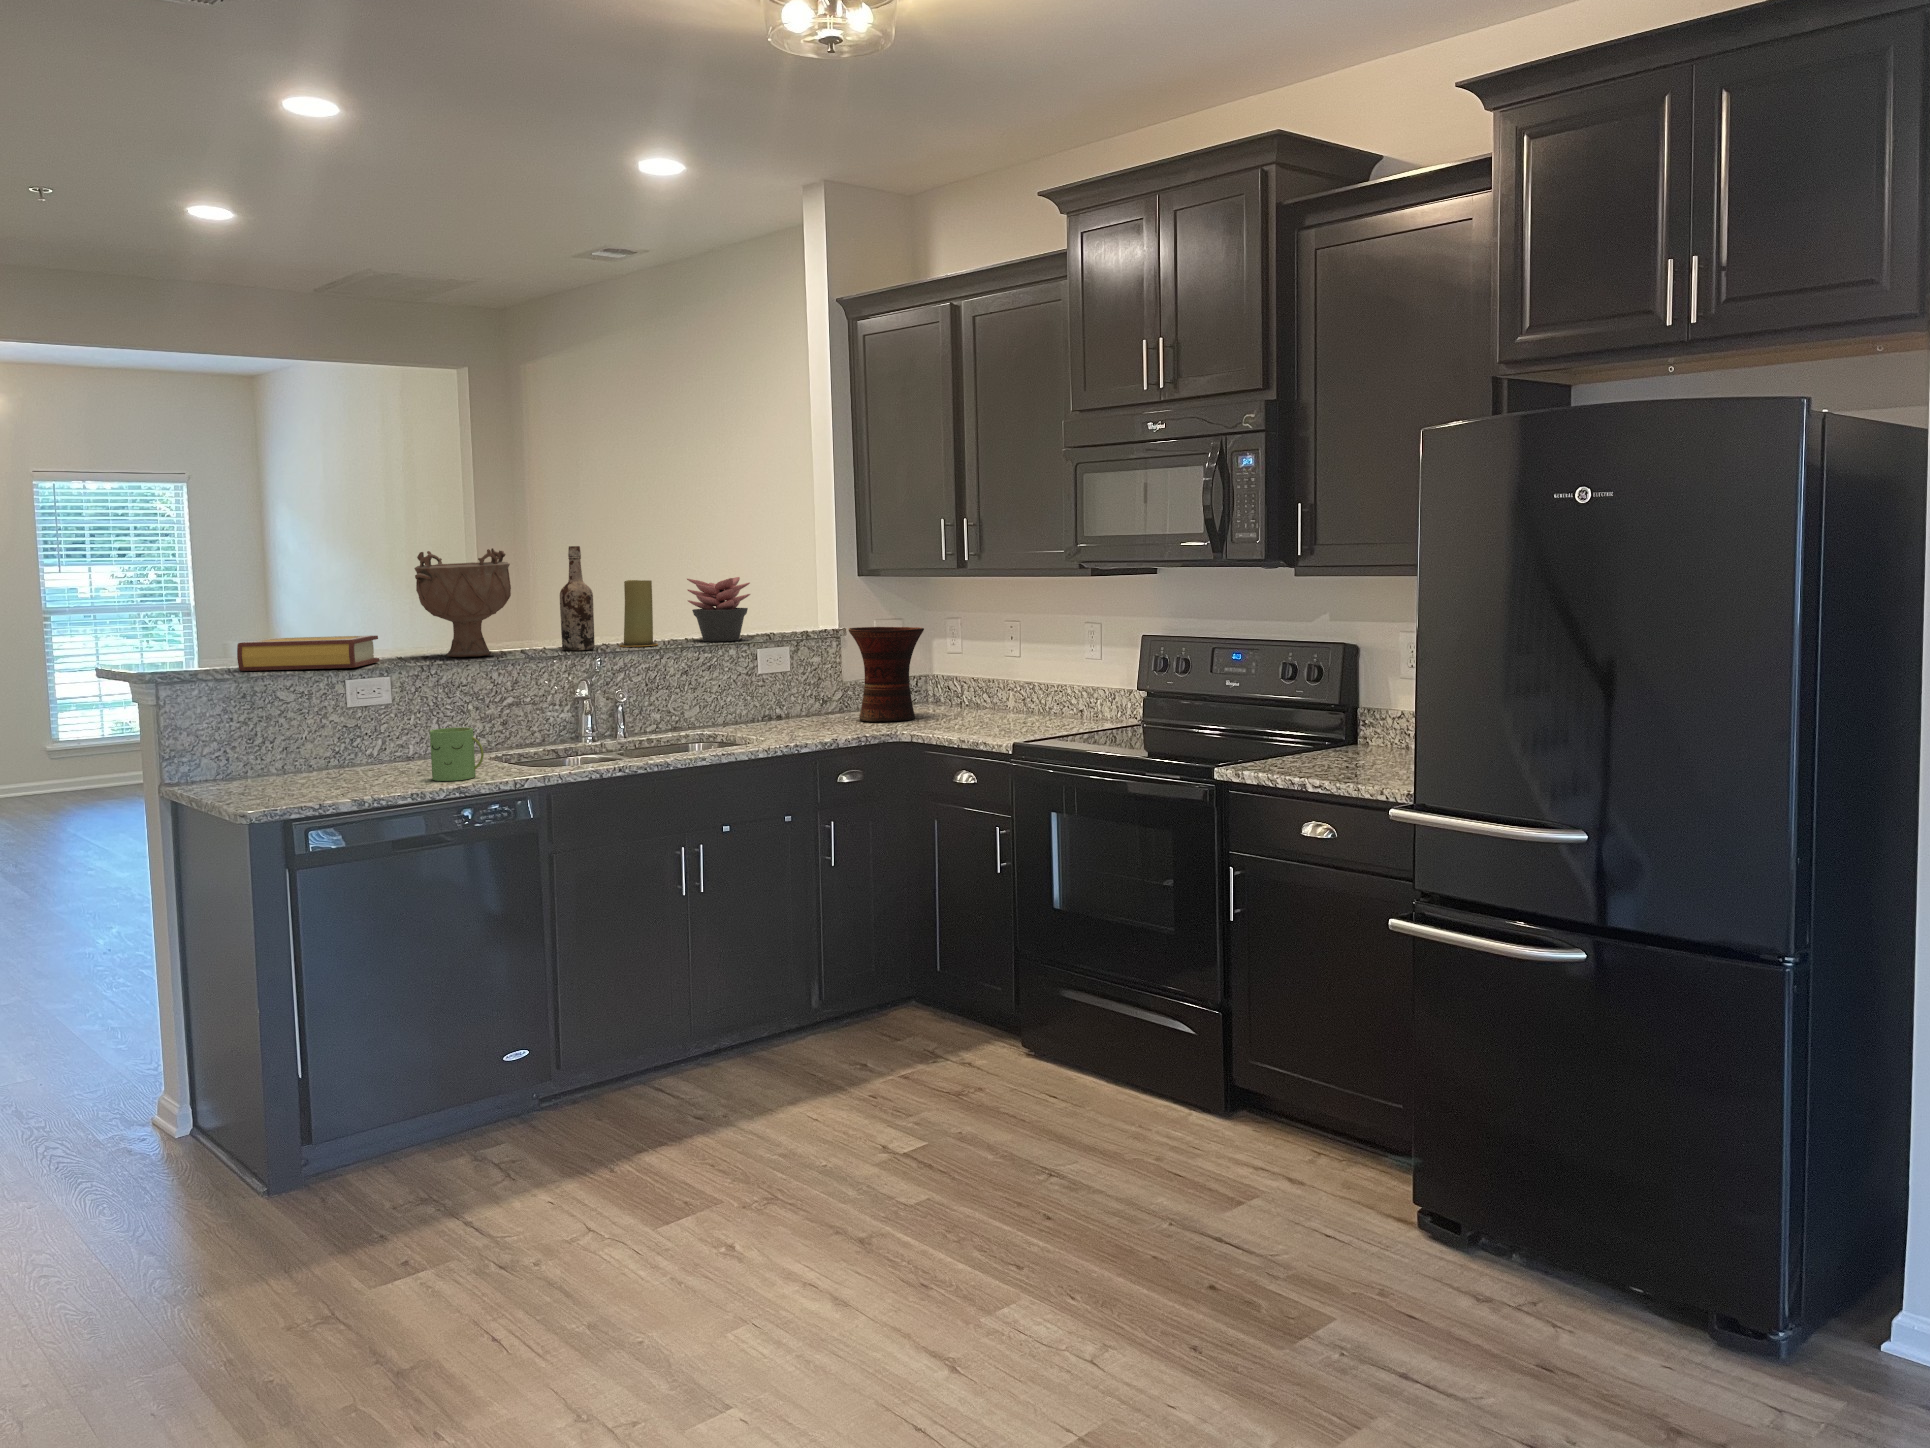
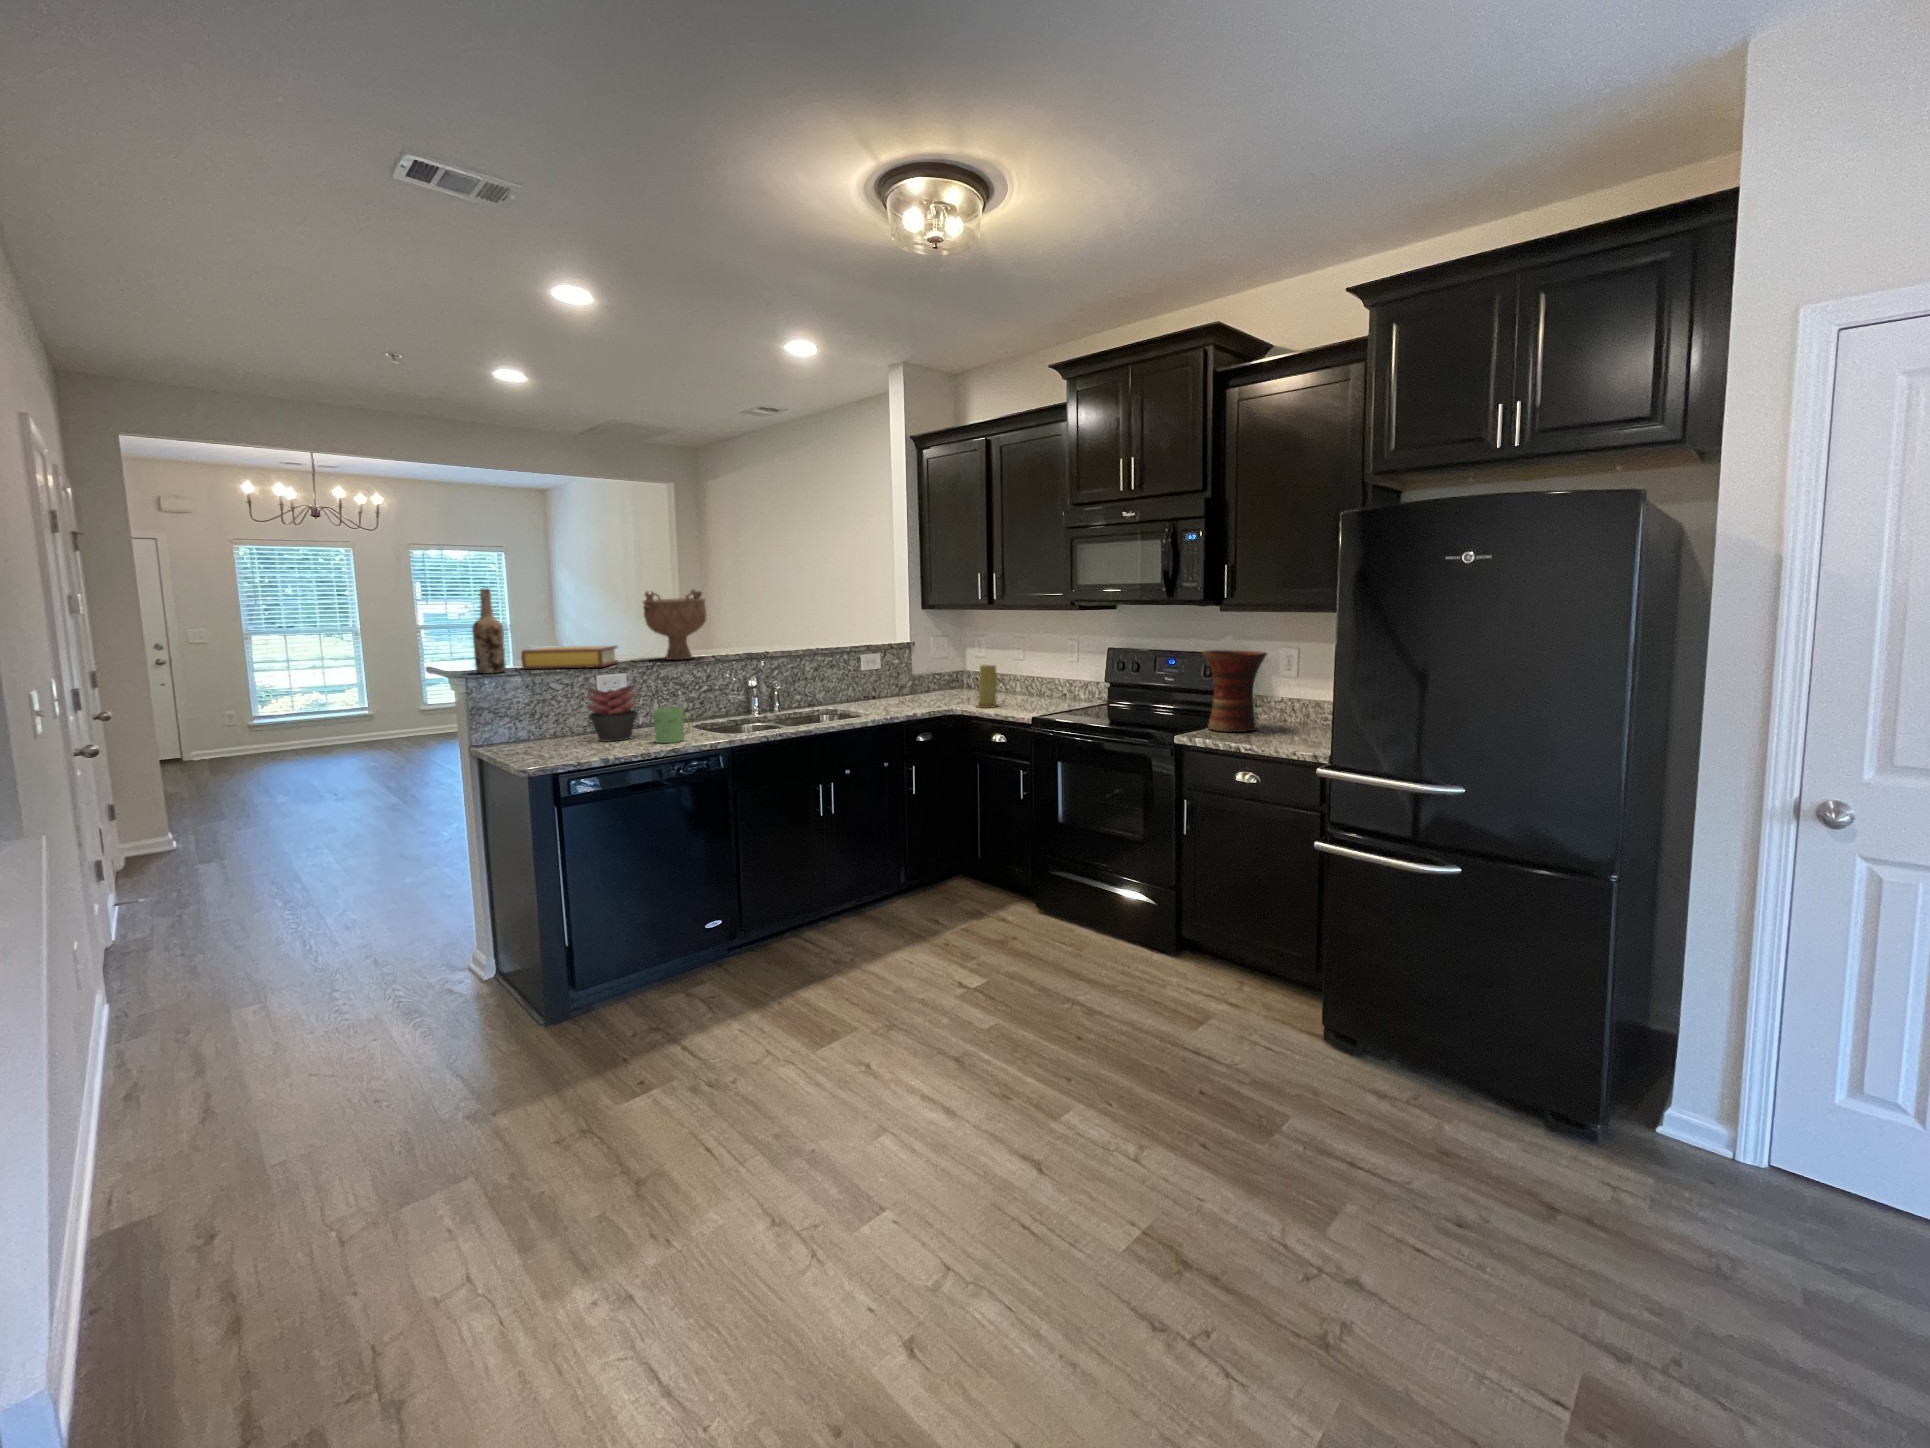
wine bottle: present [560,546,595,650] -> present [472,589,506,673]
succulent plant: present [687,577,750,642] -> present [586,685,638,741]
candle: present [620,580,658,647] -> present [977,665,998,708]
vase: present [849,627,924,721] -> present [1202,650,1267,732]

